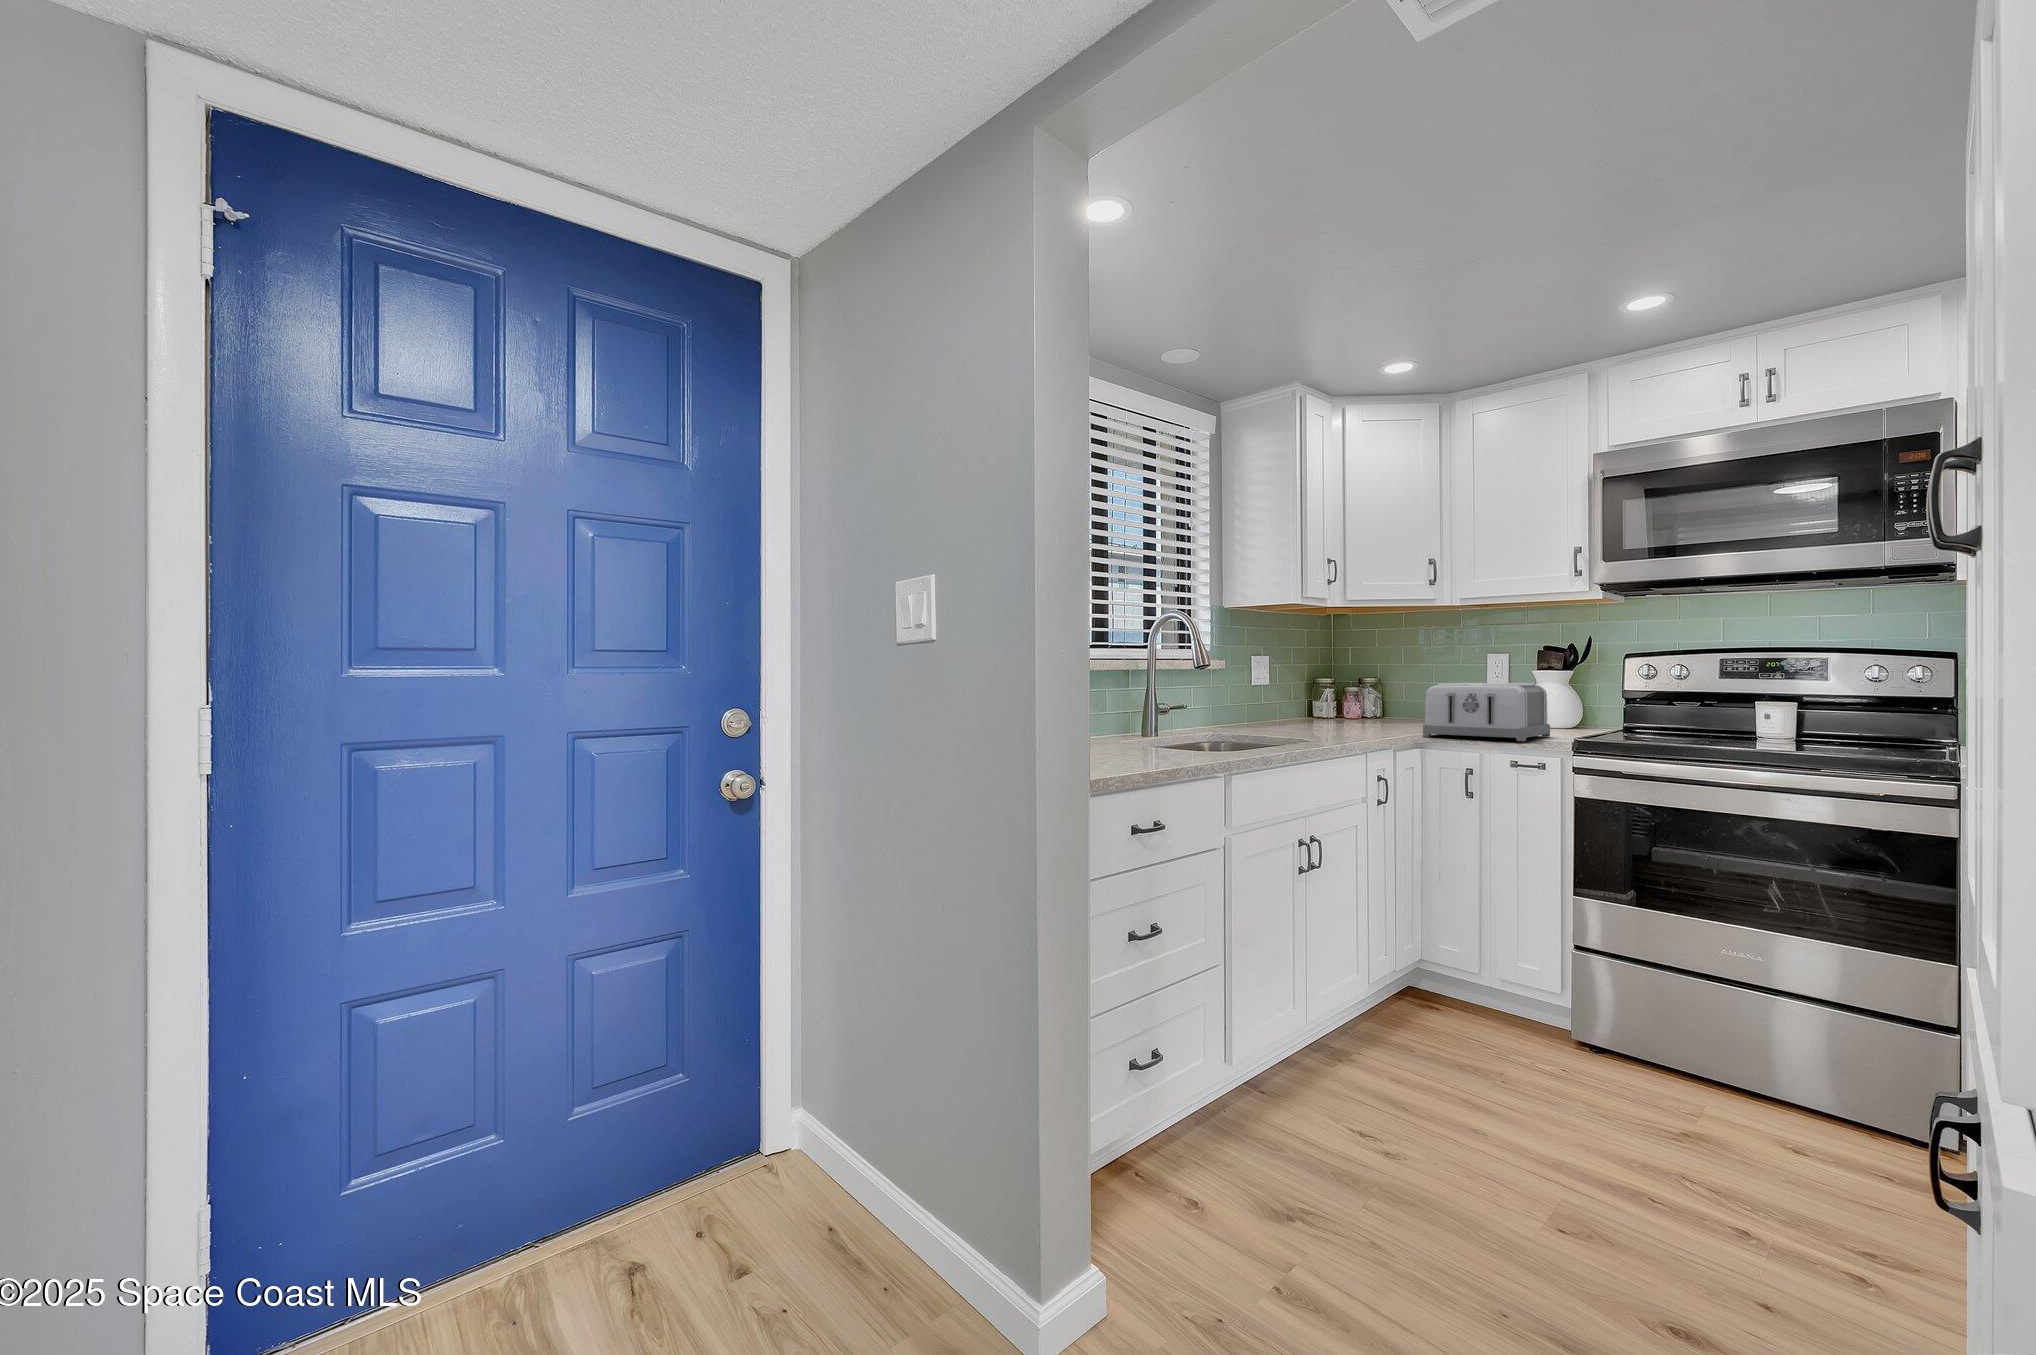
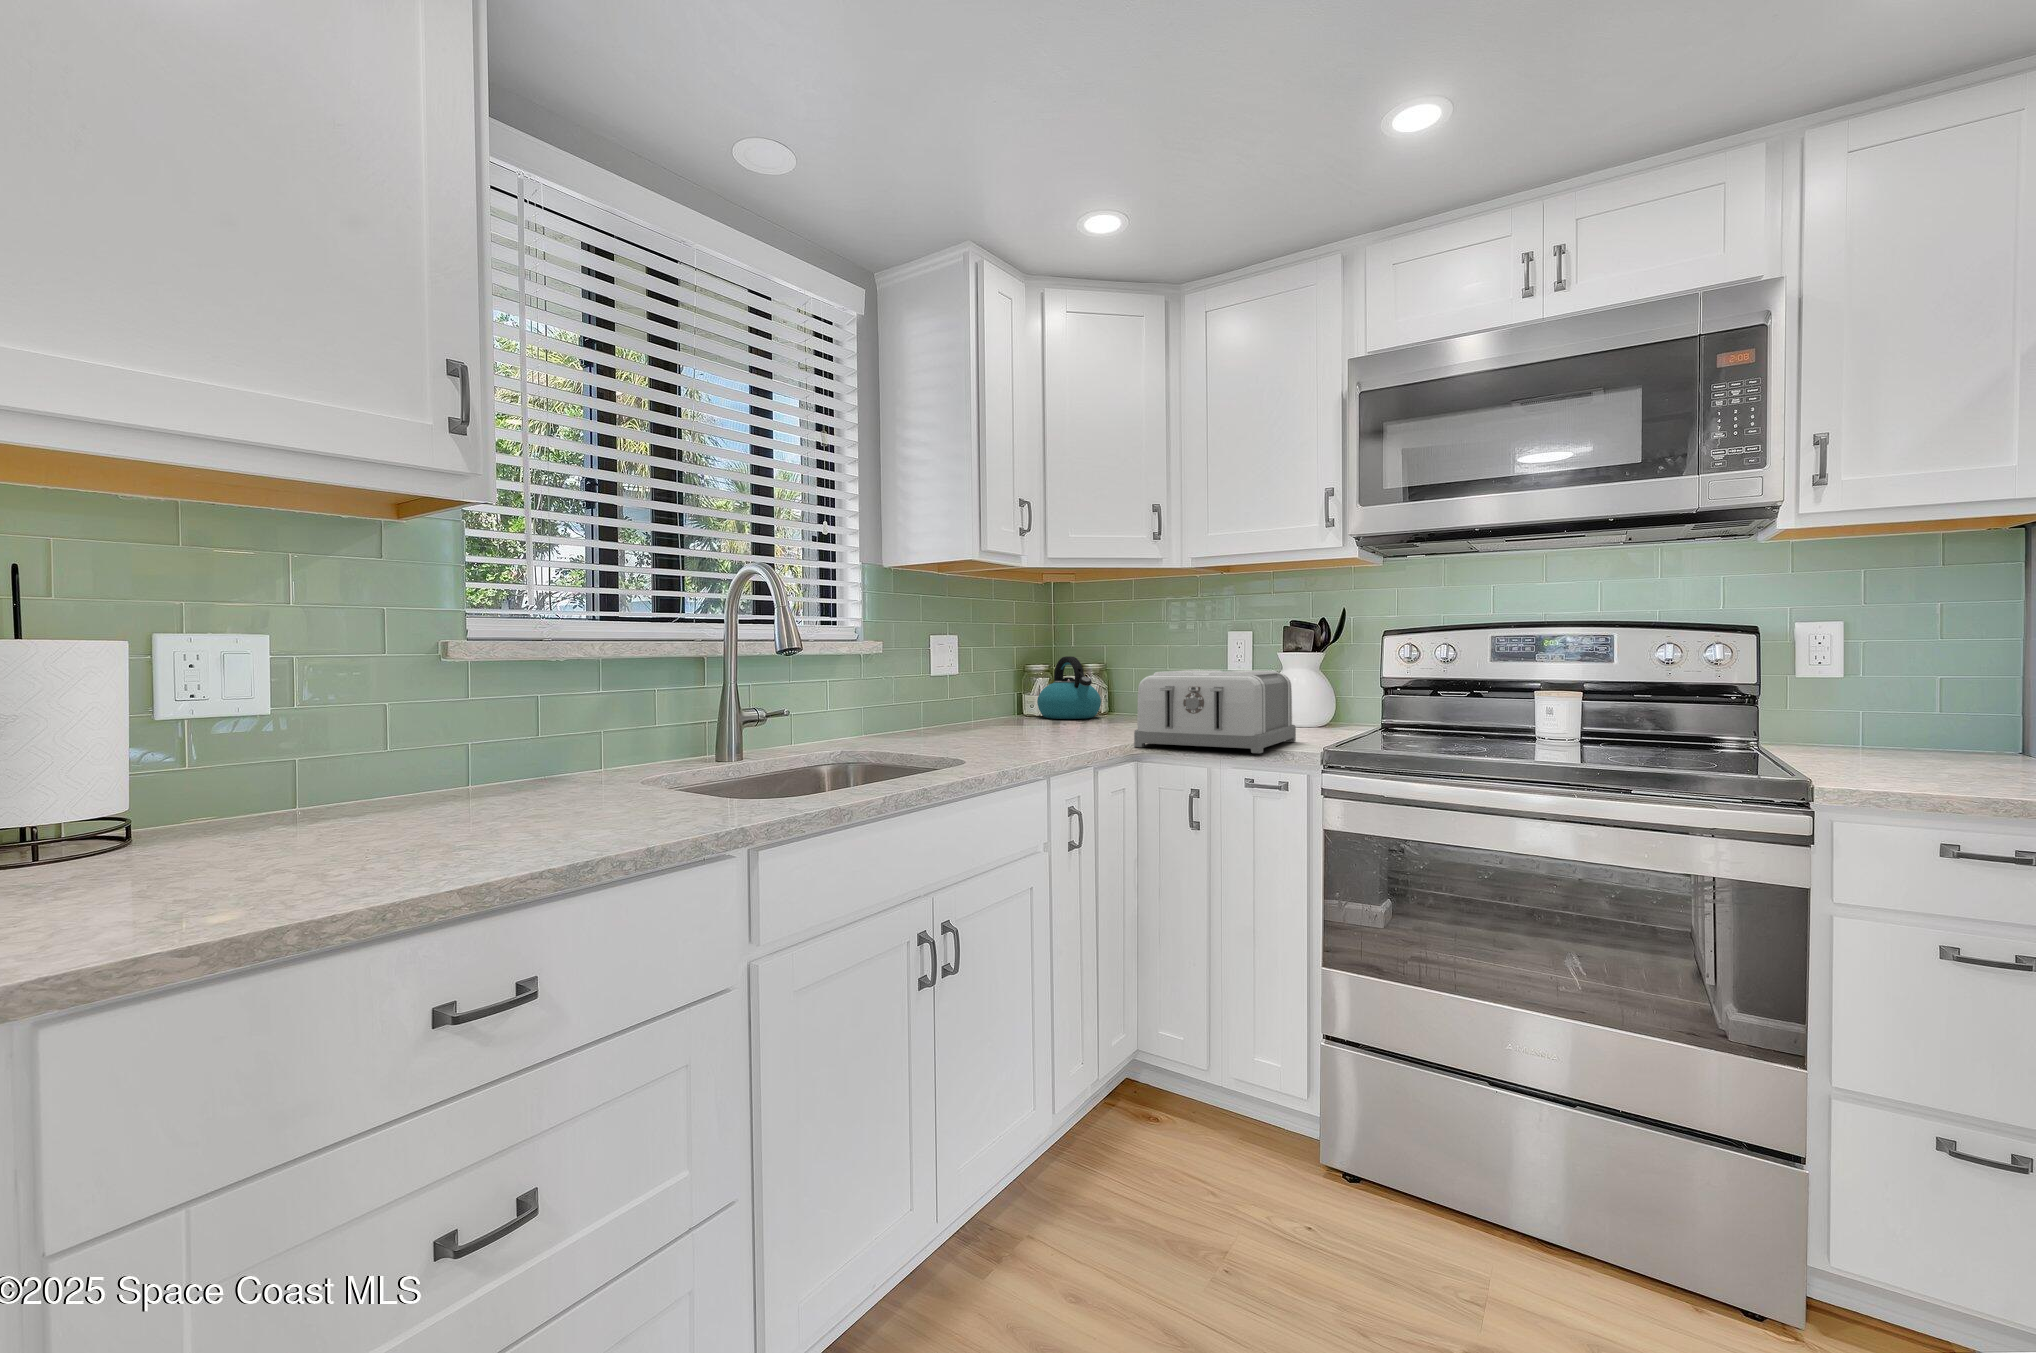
kettle: none [1327,672,1380,720] -> present [1037,656,1101,719]

